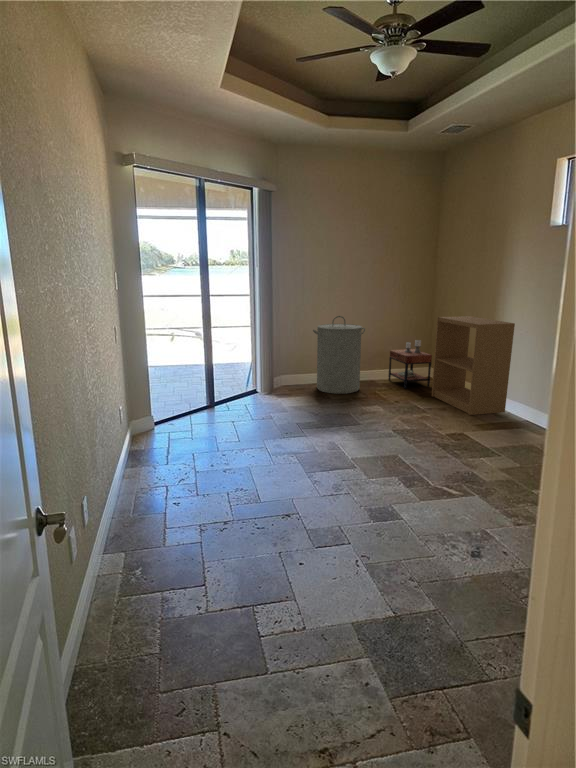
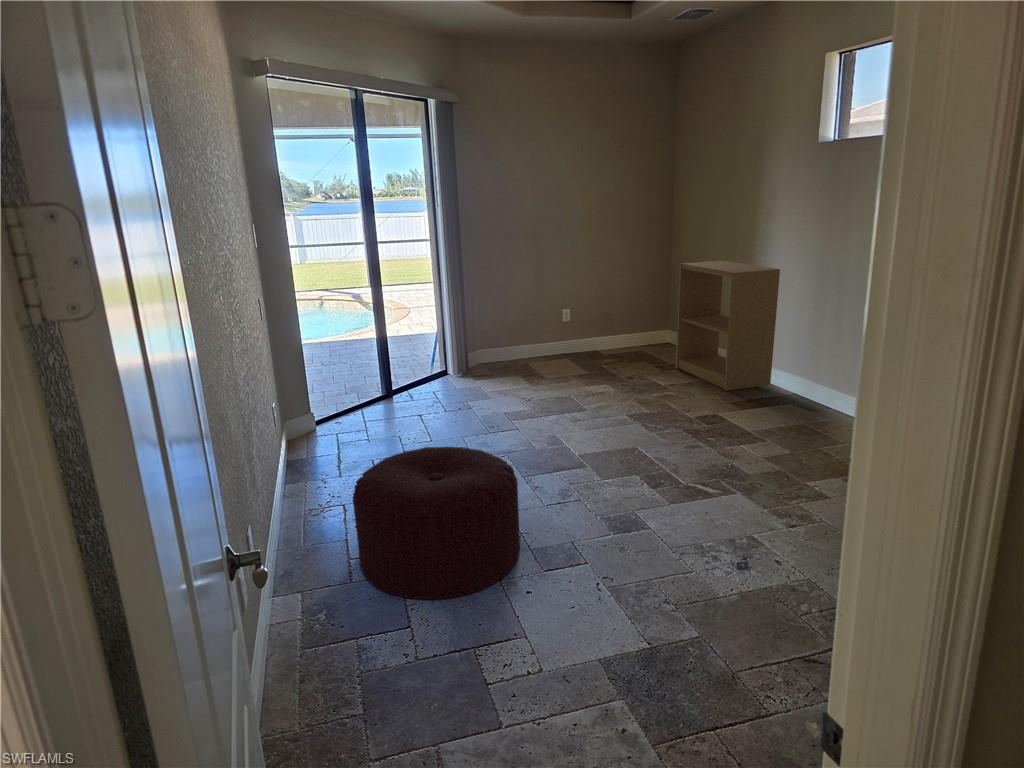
laundry hamper: present [313,316,365,394] -> none [516,266,586,370]
side table: present [389,340,432,388] -> none [618,294,674,359]
ottoman: none [170,444,298,563] -> present [353,447,520,599]

